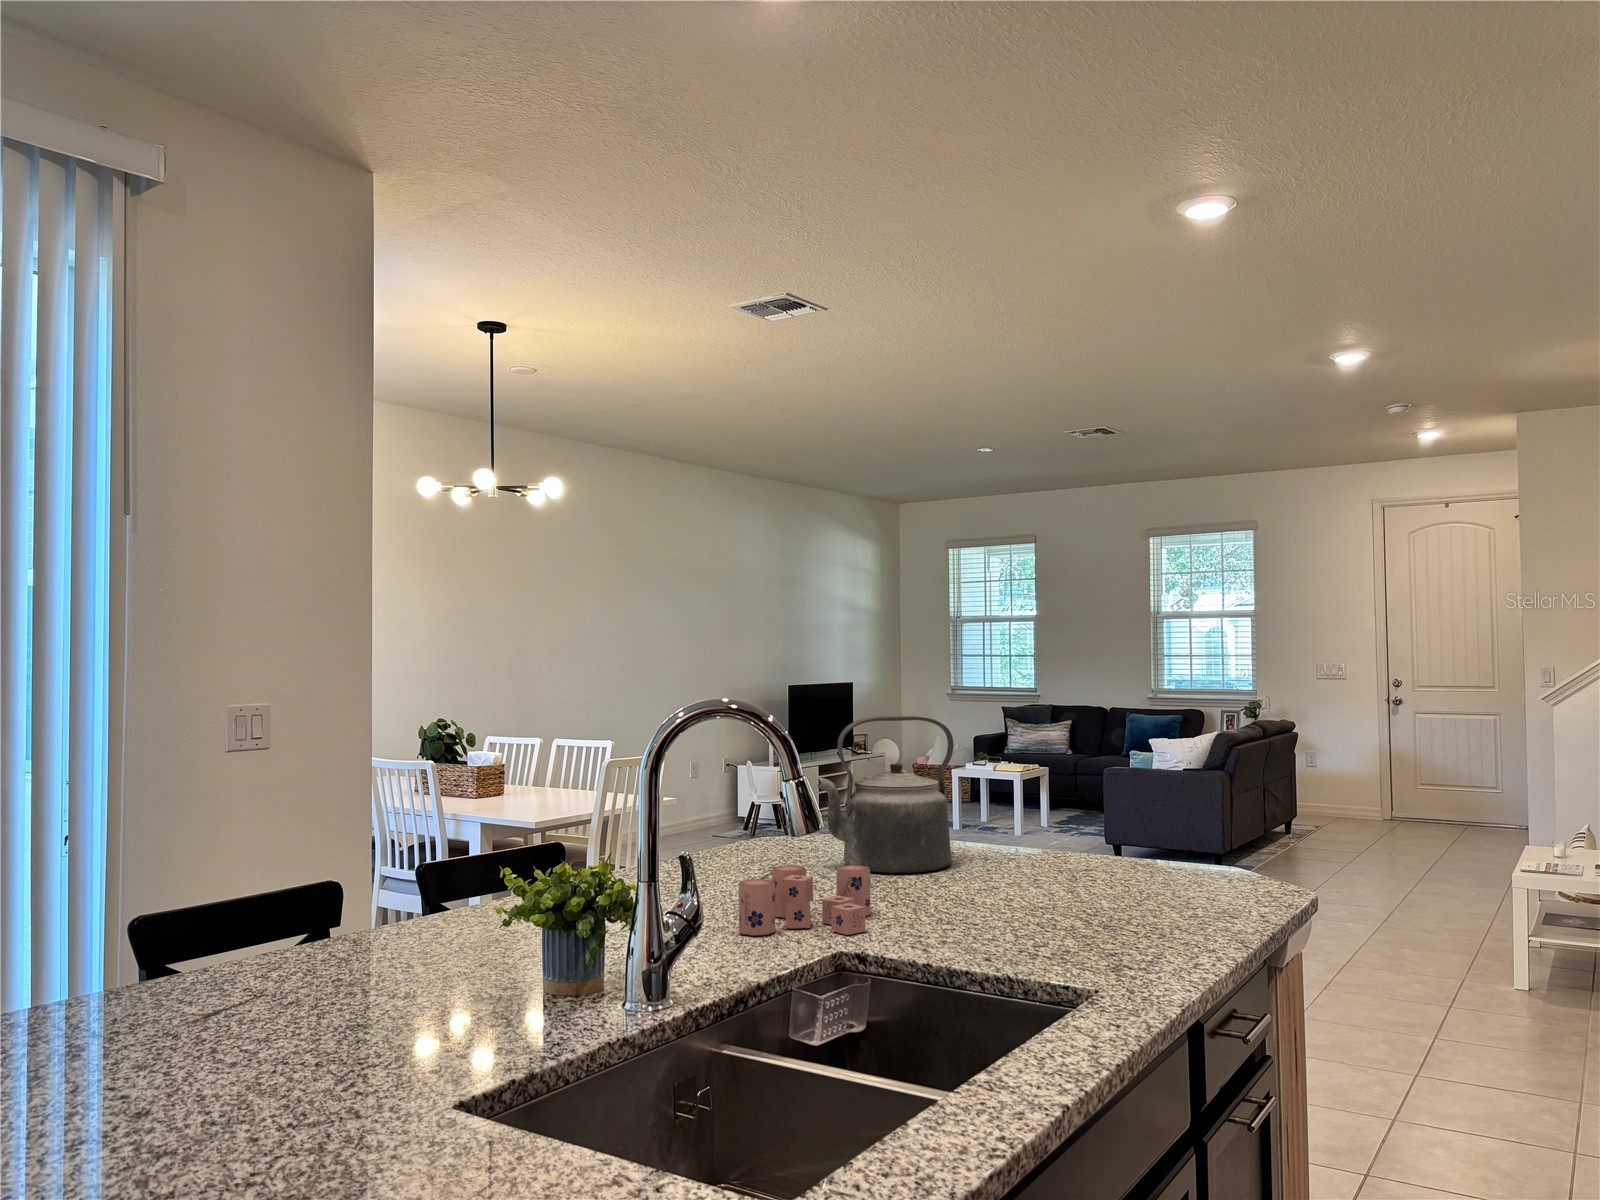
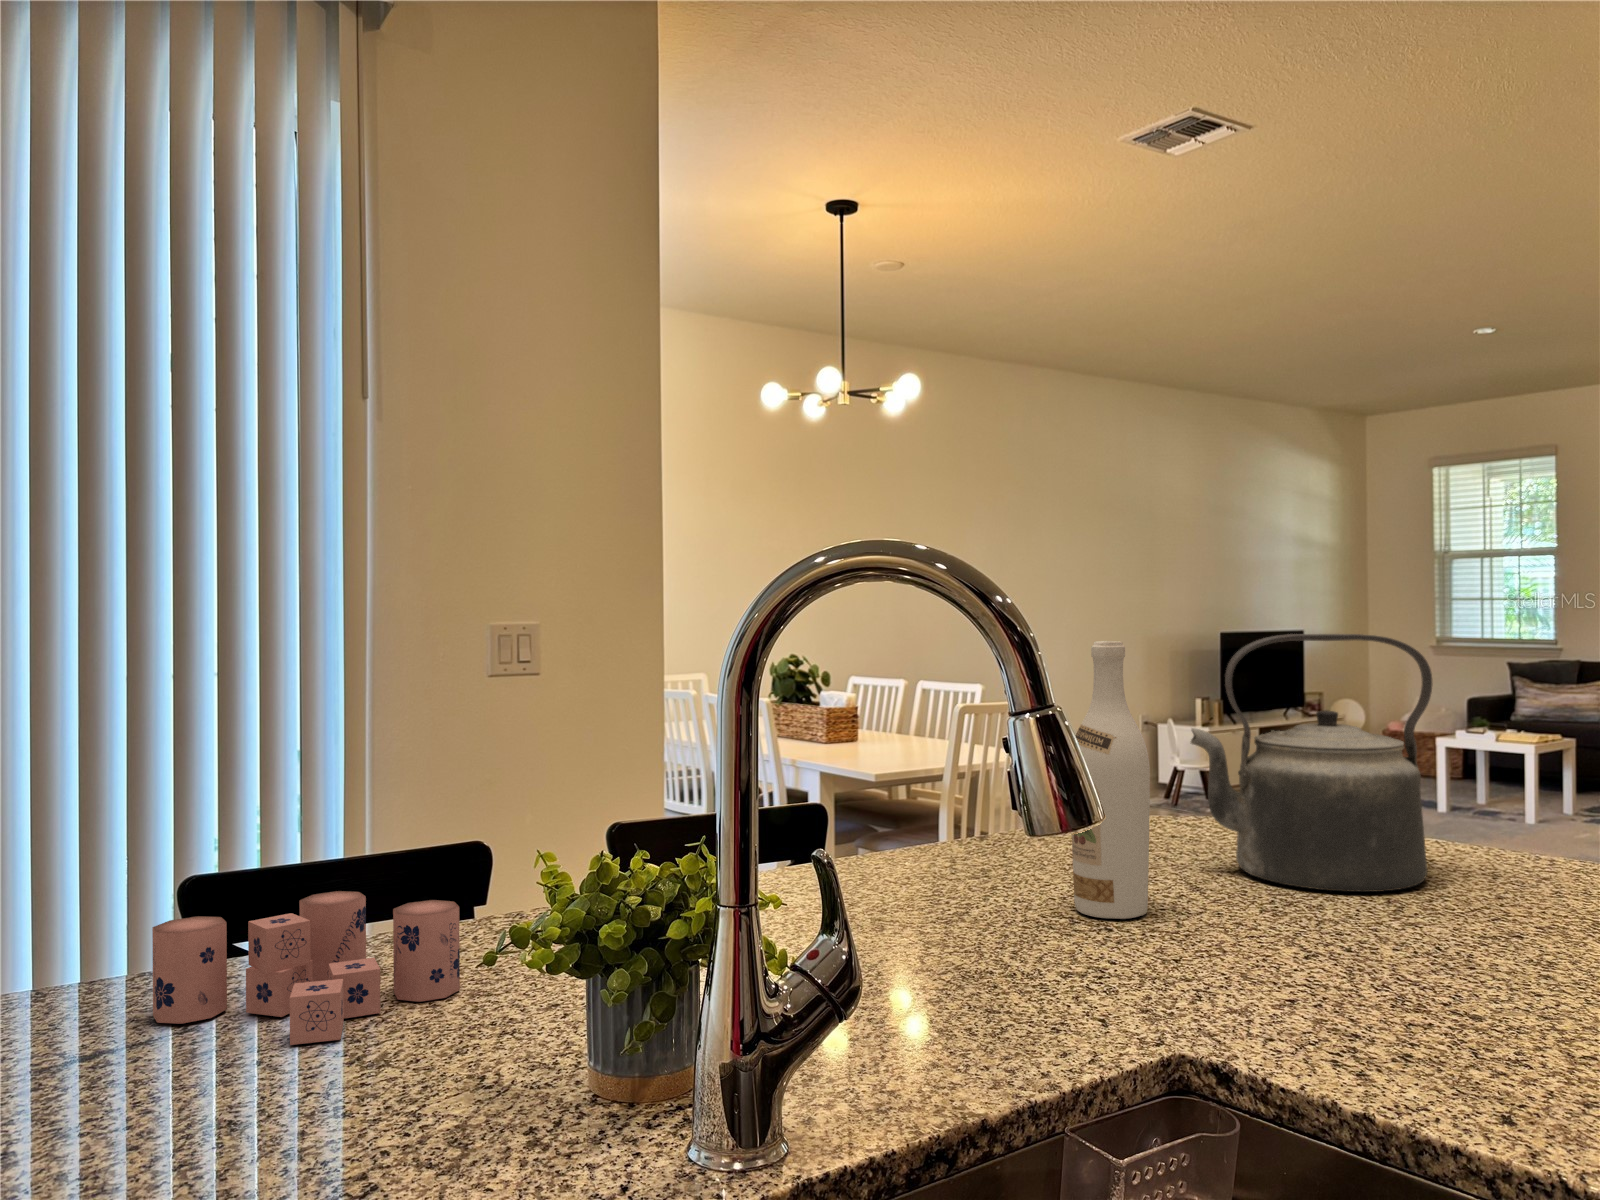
wine bottle: none [755,727,802,897] -> present [1072,641,1150,919]
candle: present [739,865,871,935] -> present [152,891,460,1045]

